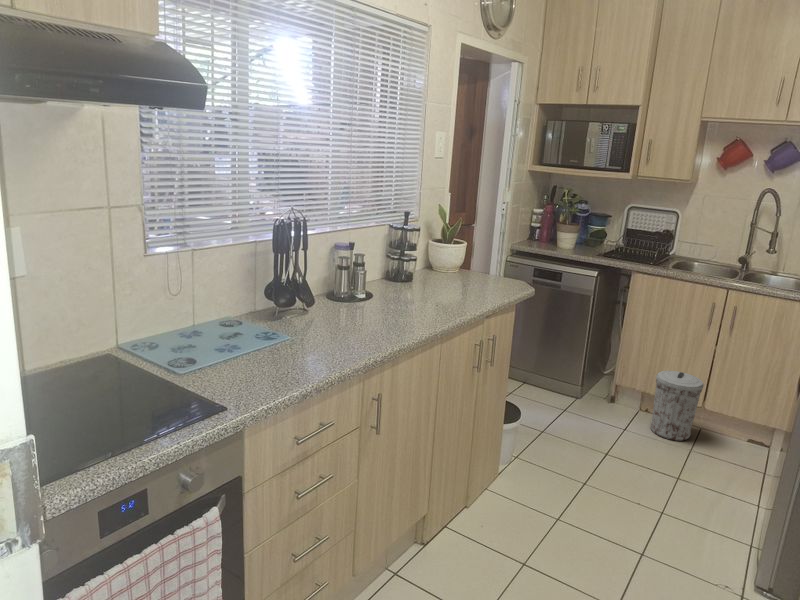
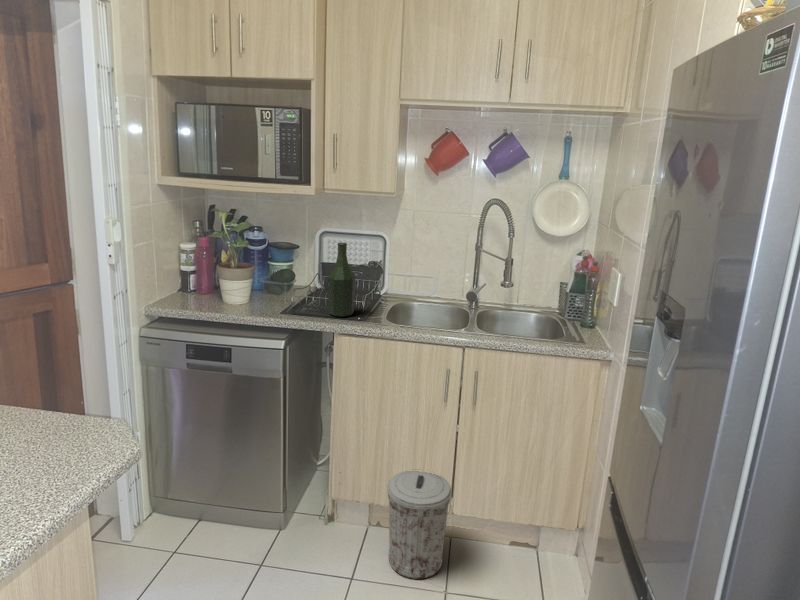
bottle: none [630,212,652,262] -> present [328,243,355,317]

